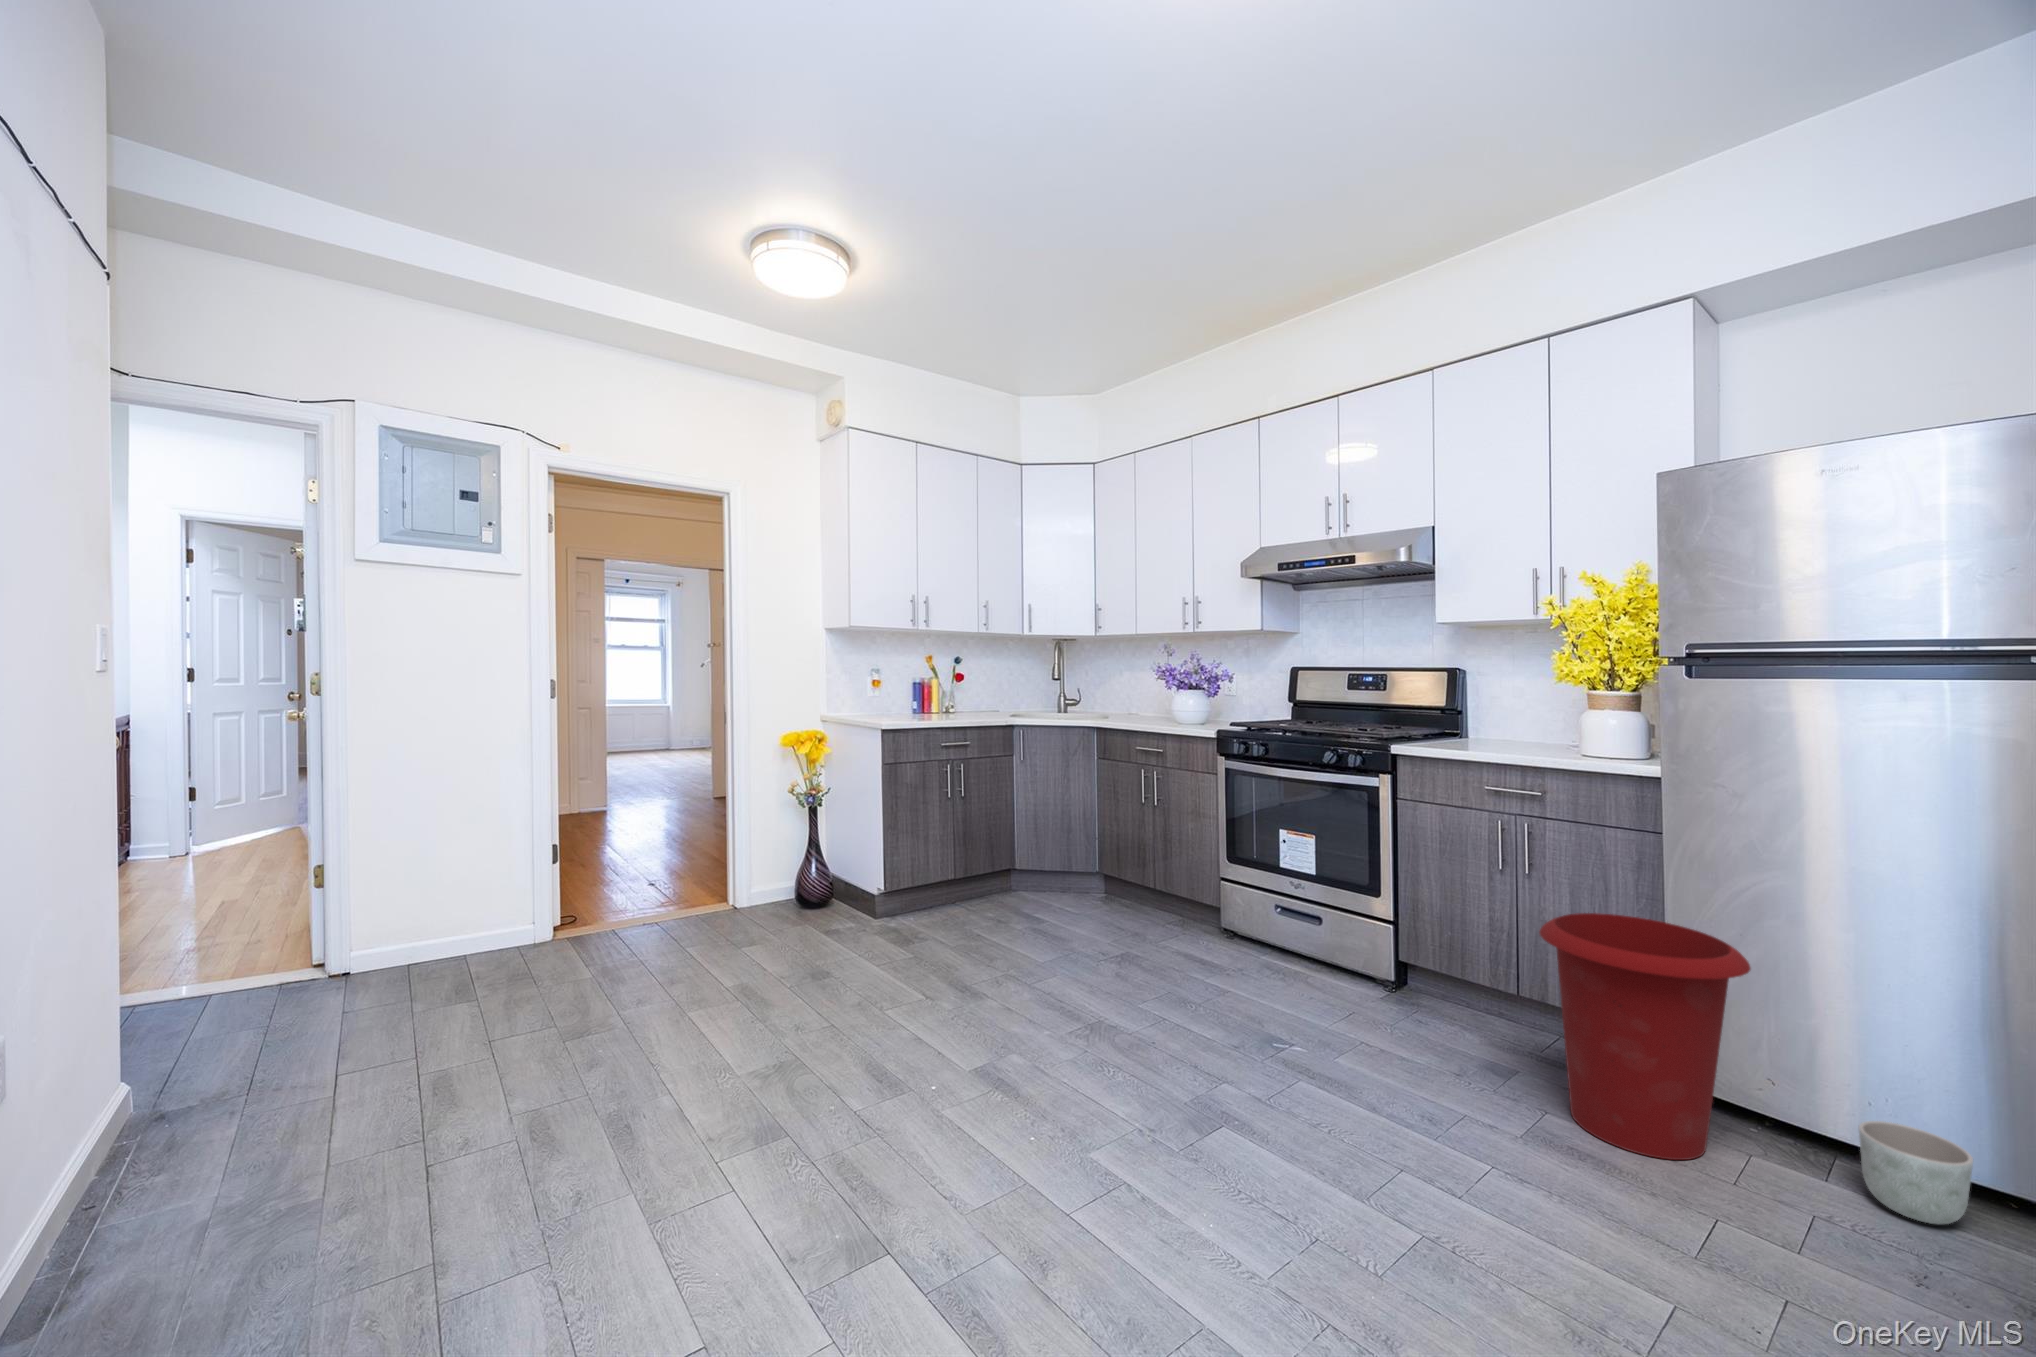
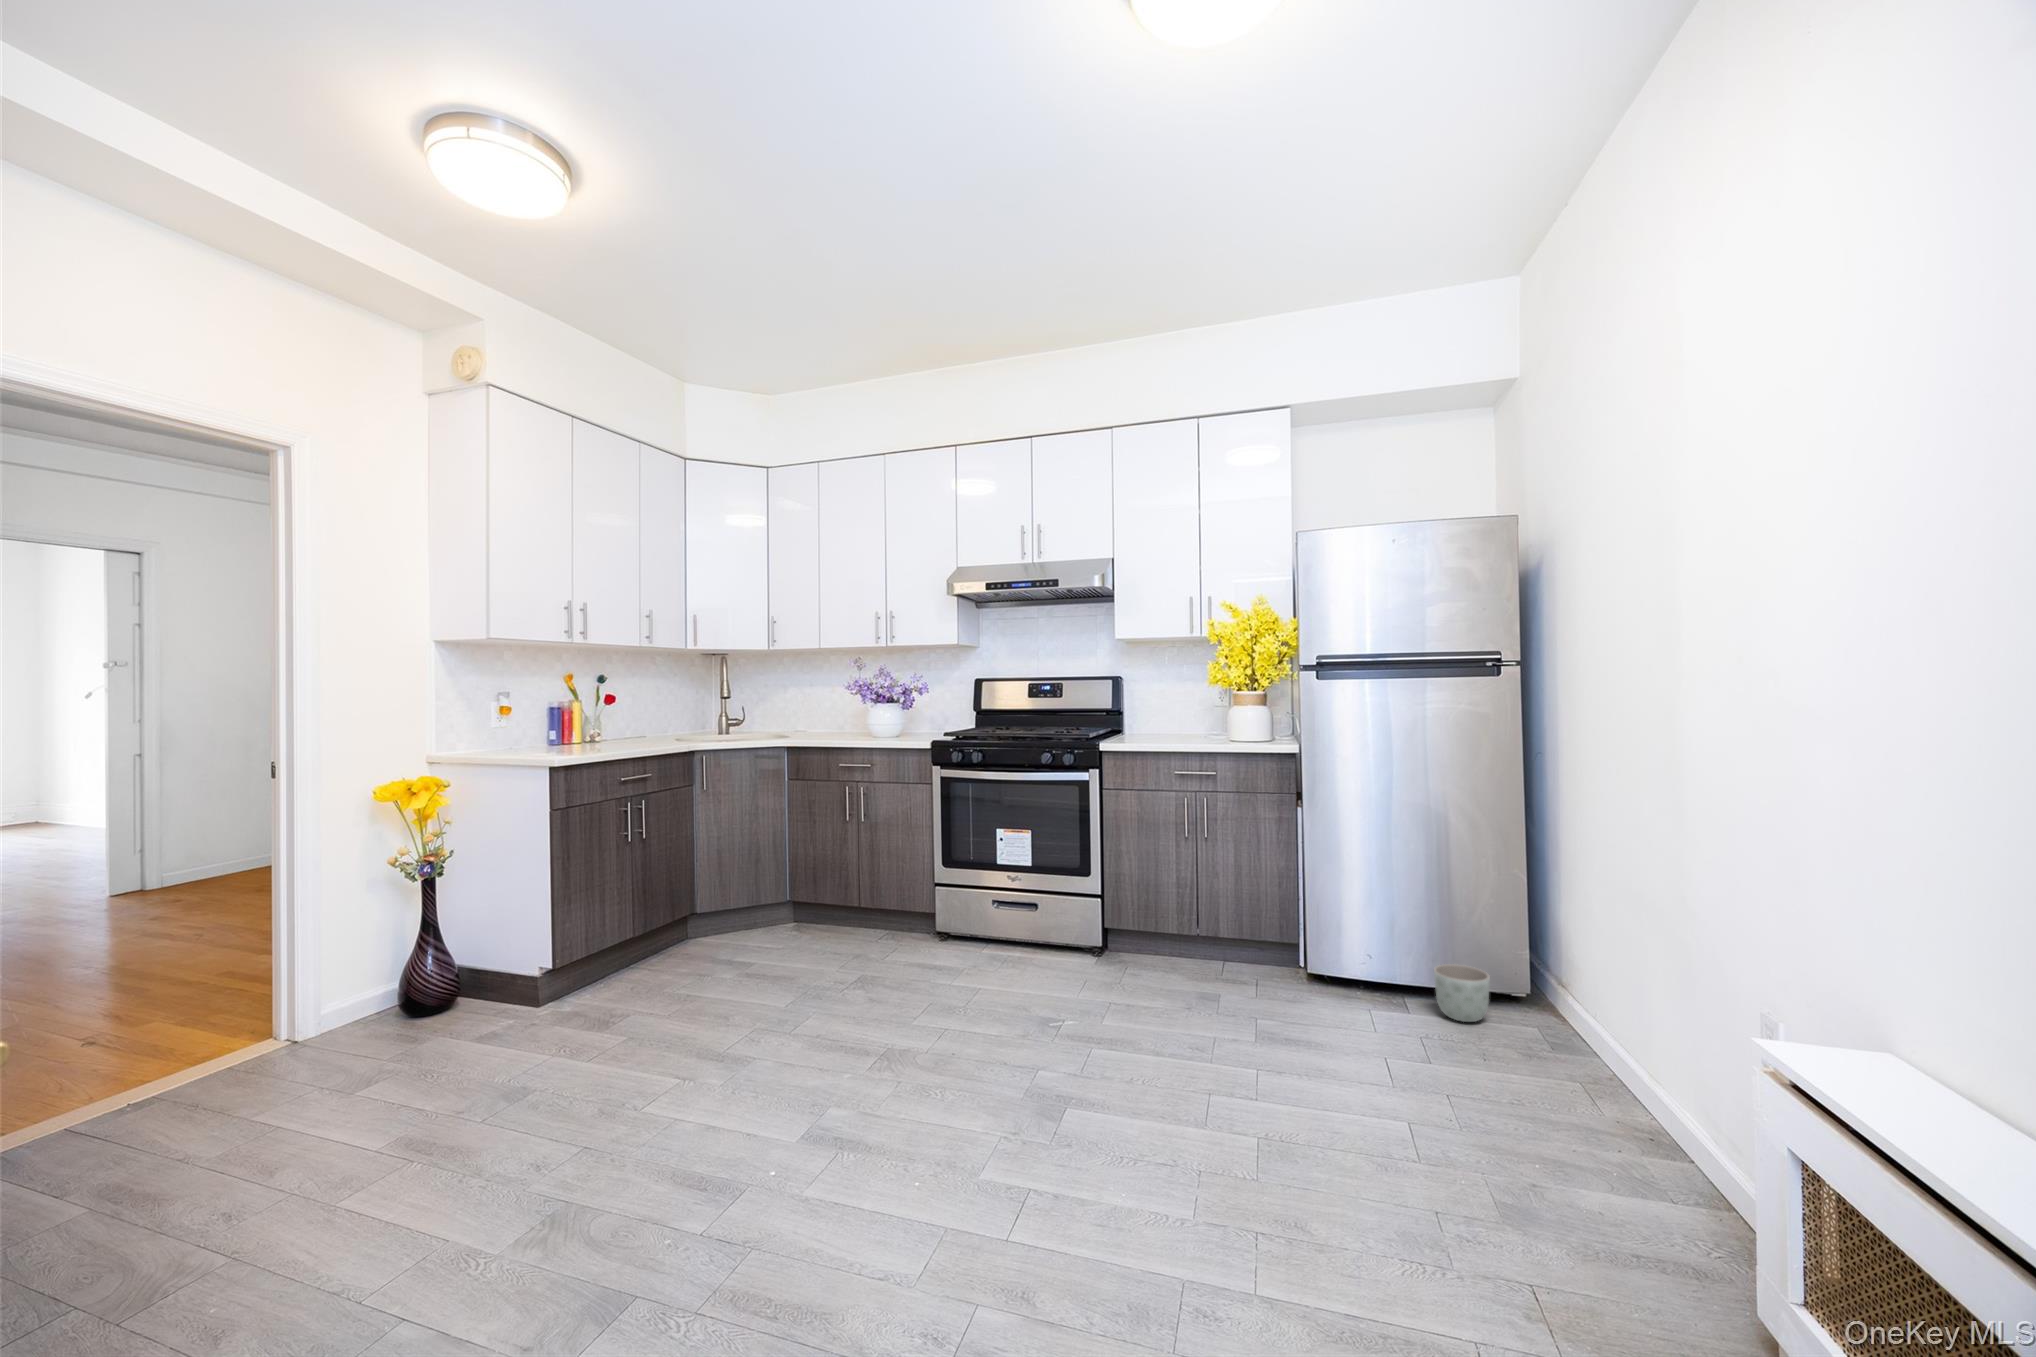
waste bin: present [1539,913,1751,1160] -> none [1248,857,1379,1028]

